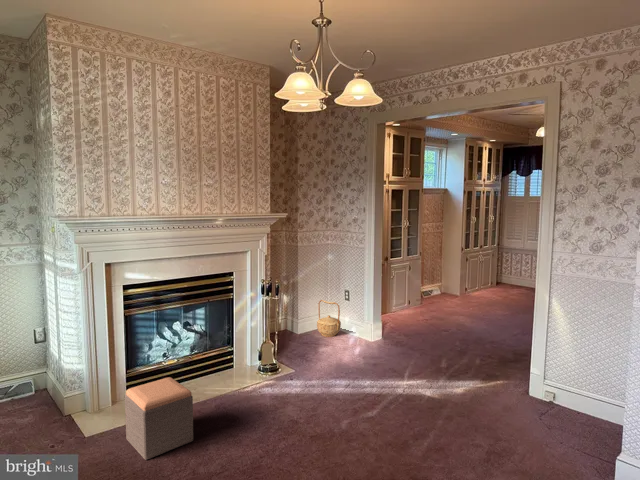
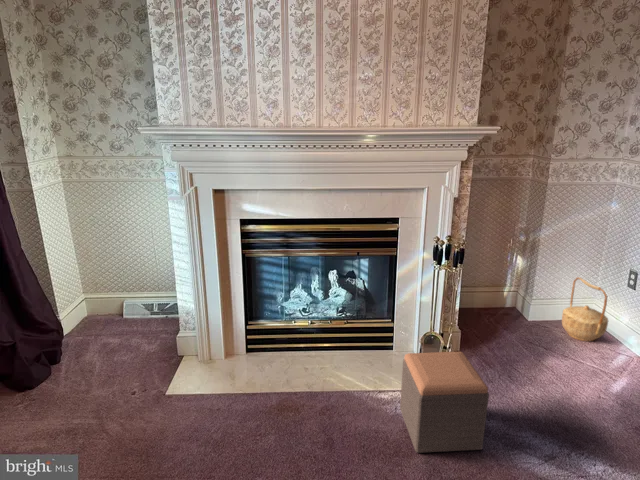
footstool: present [125,377,193,460] -> present [400,352,489,453]

